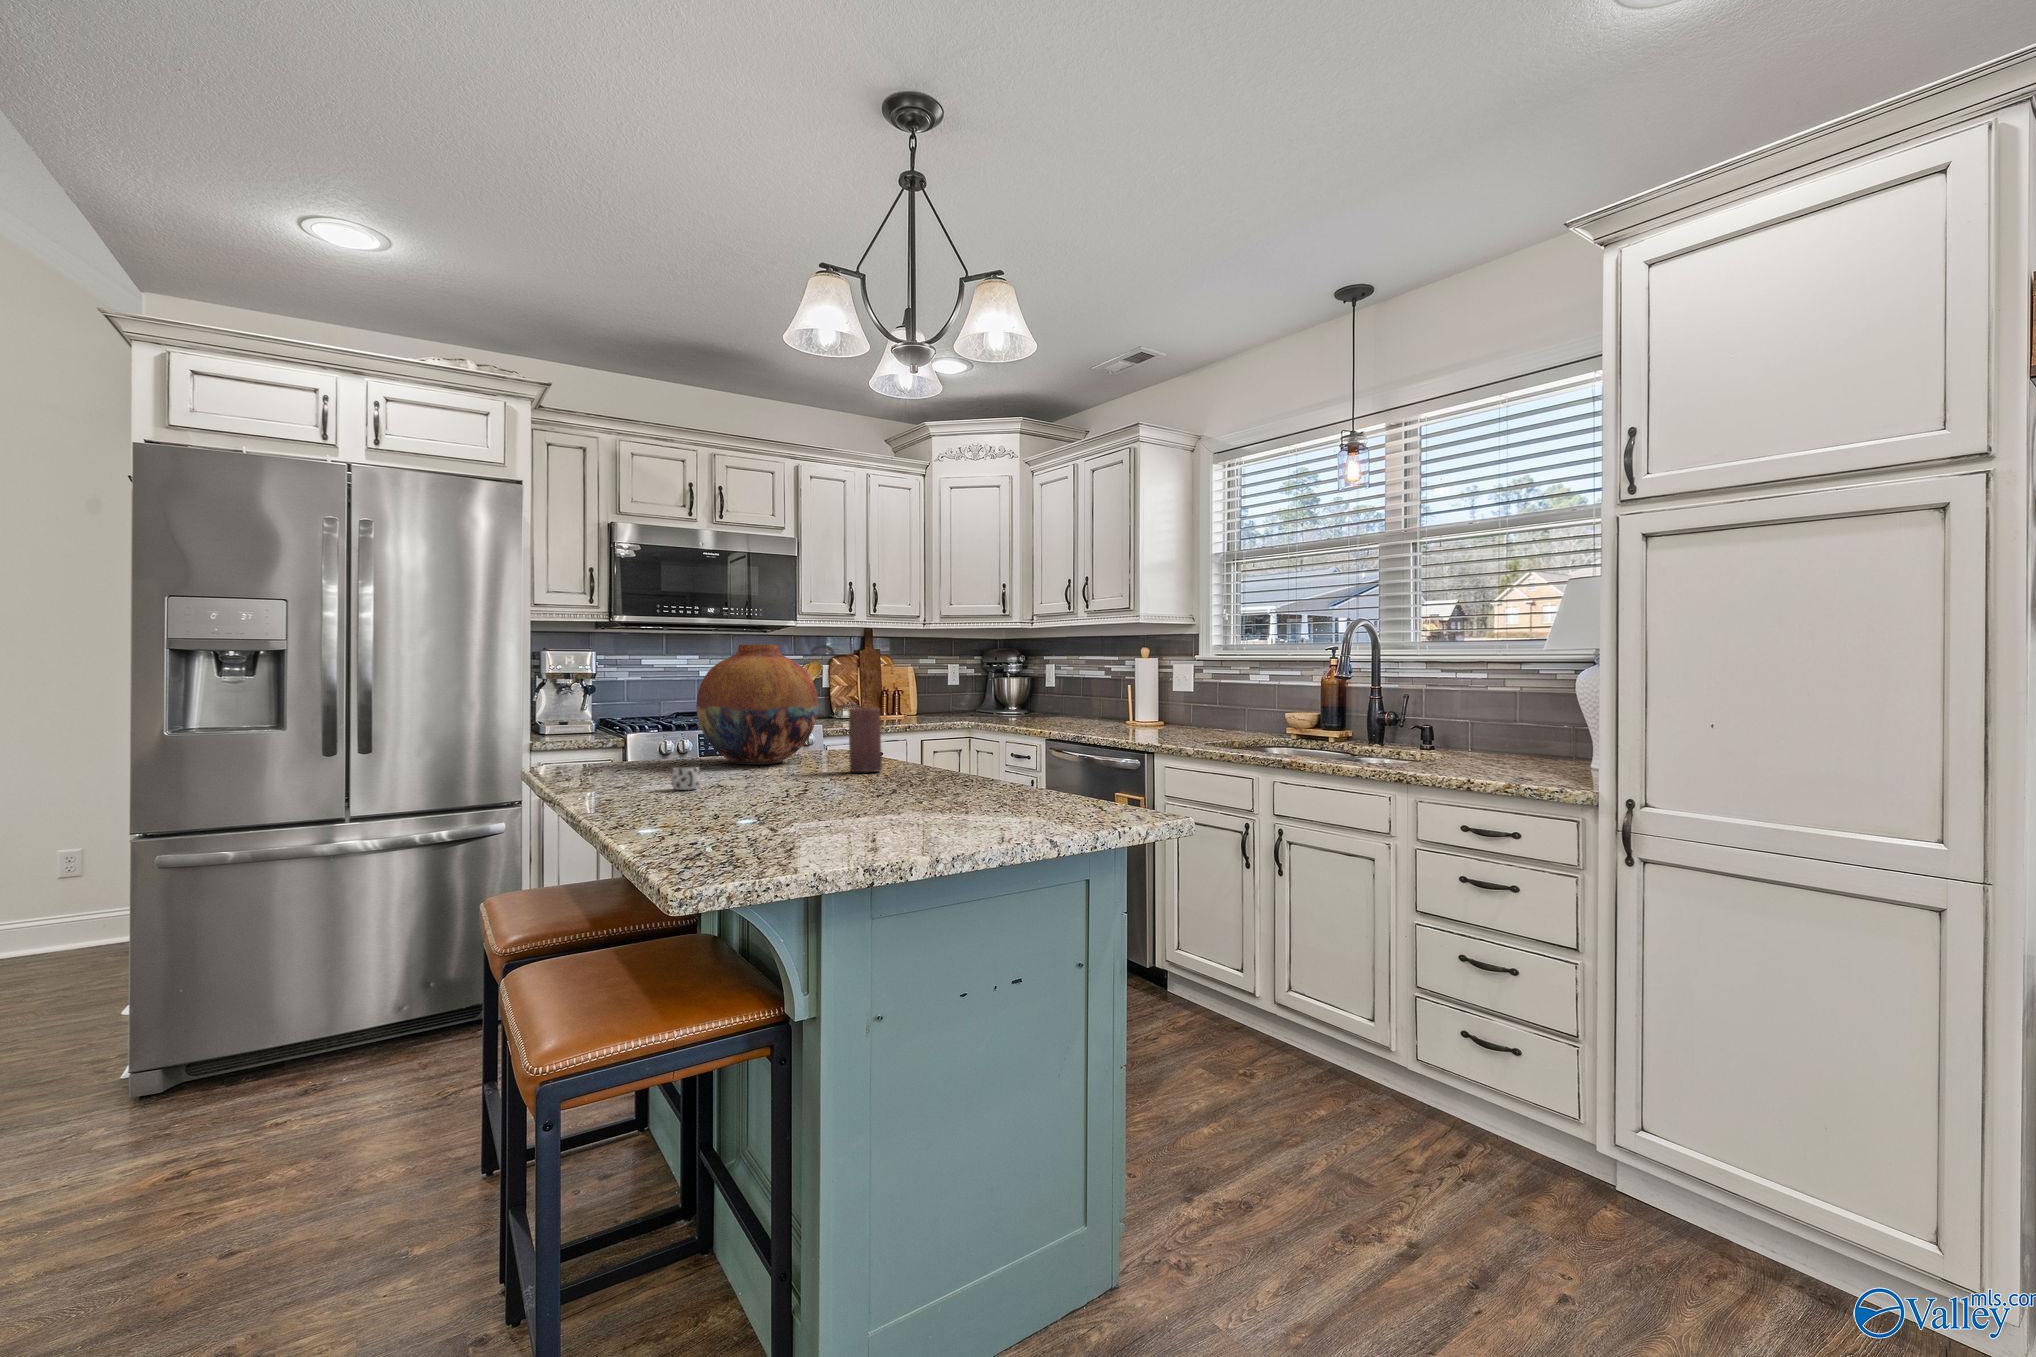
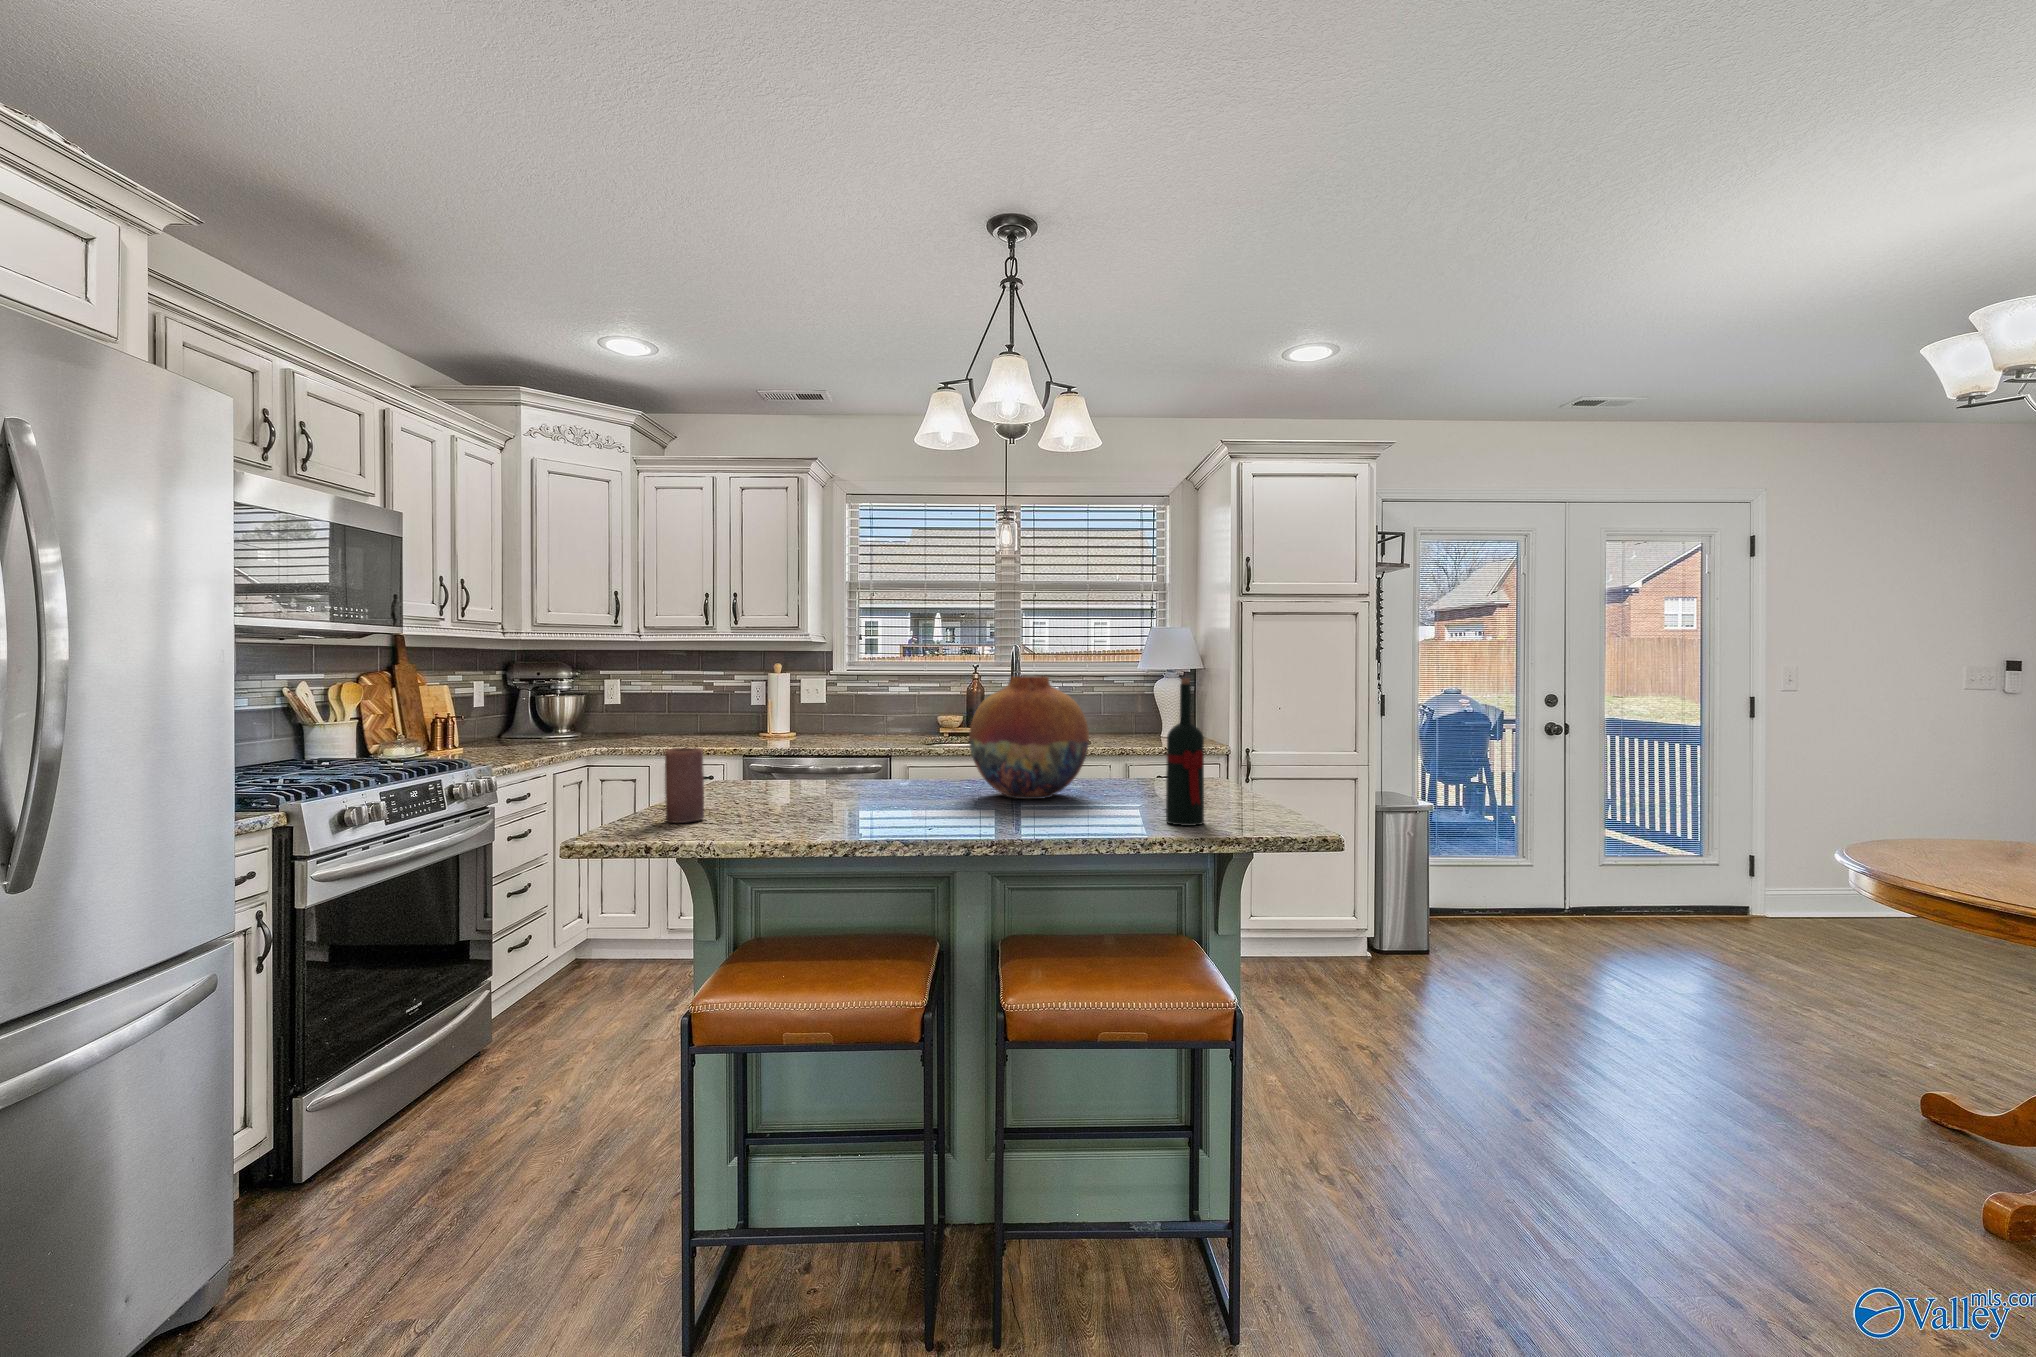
wine bottle: none [585,639,637,786] -> present [1166,678,1204,826]
candle: present [849,707,882,772] -> present [665,747,704,823]
mug: present [671,766,706,790] -> none [1210,793,1267,816]

